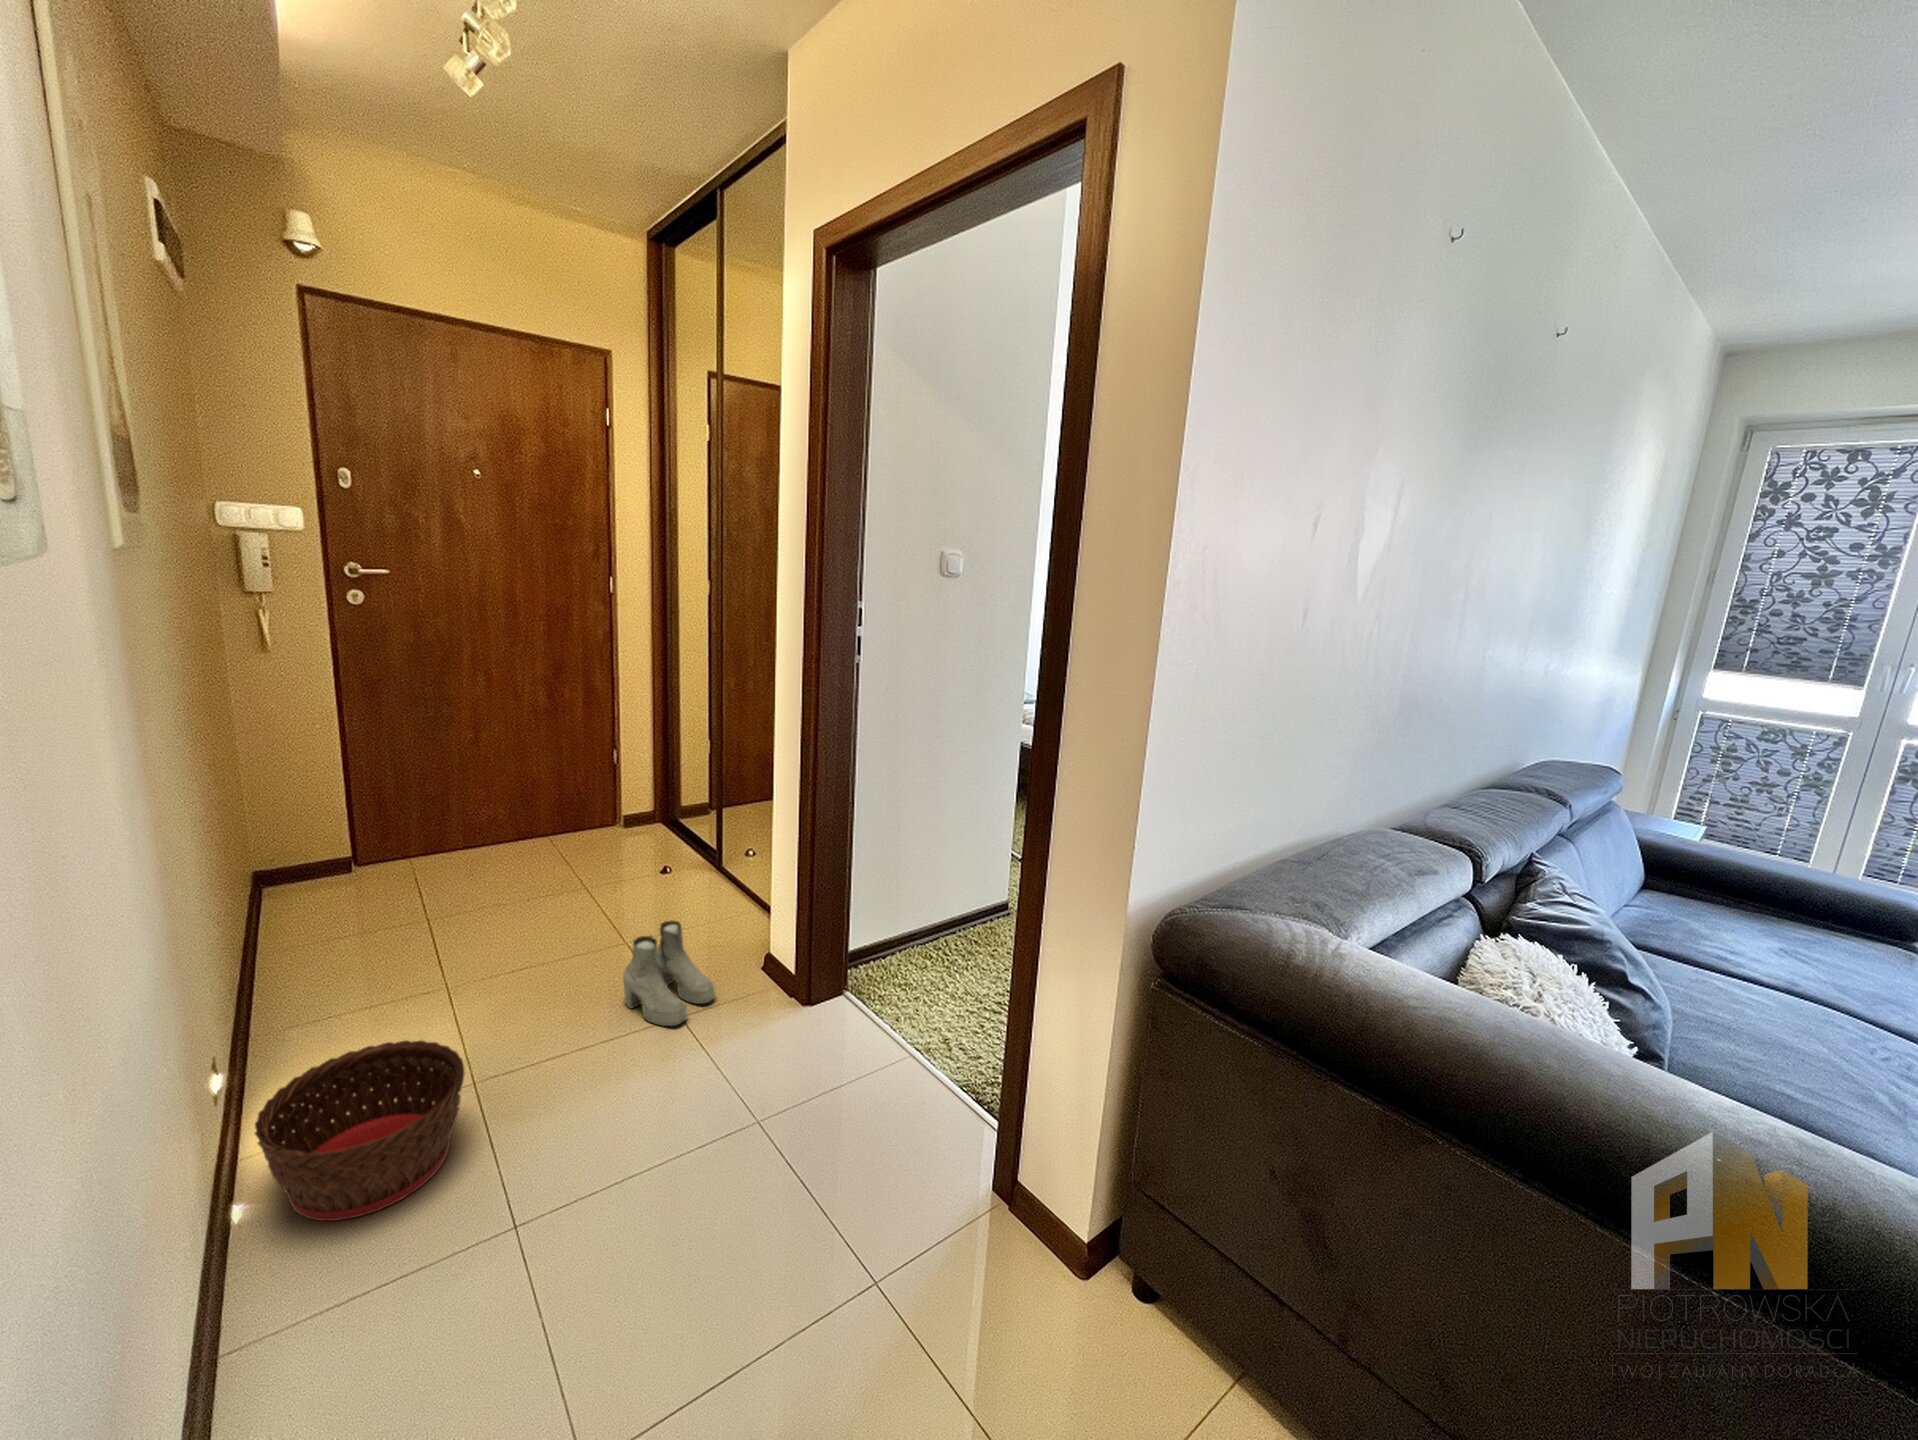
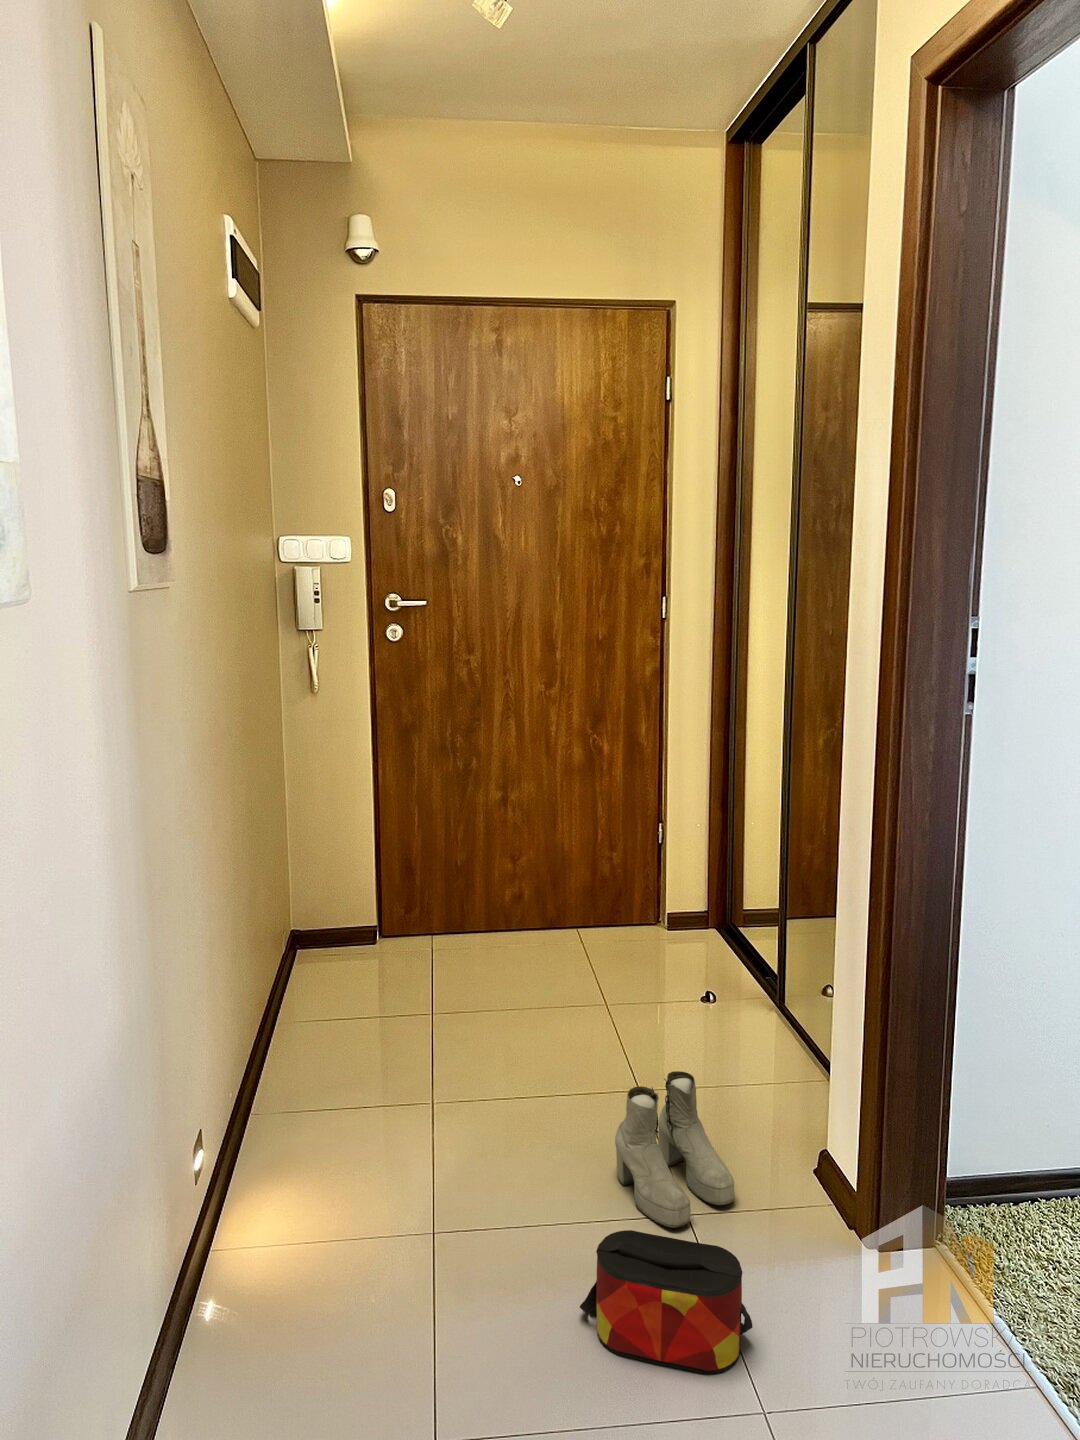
bag: none [619,1023,744,1114] -> present [580,1230,752,1374]
basket: present [255,1040,465,1221] -> none [202,1155,404,1364]

